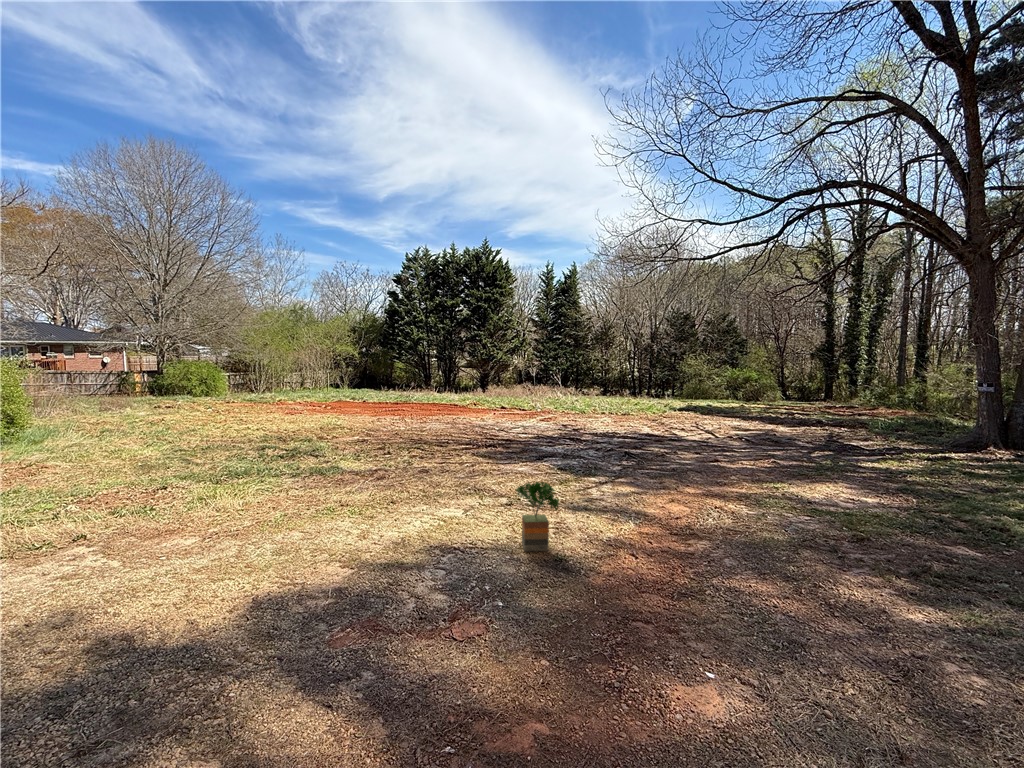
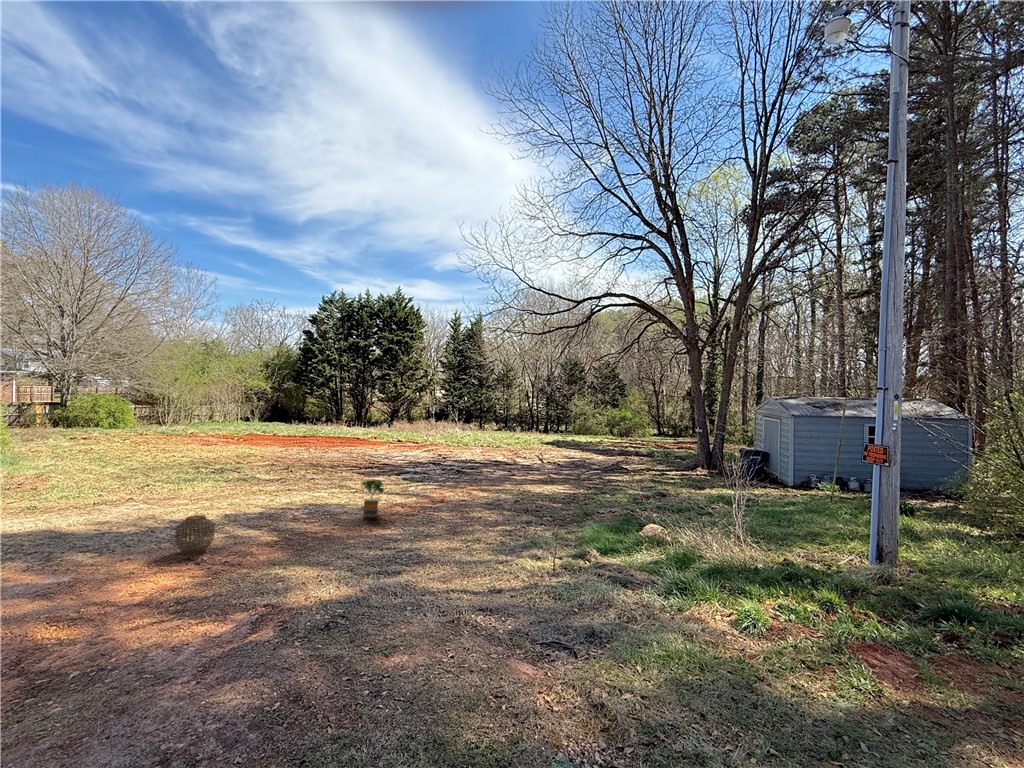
woven basket: none [156,588,247,687] -> present [175,515,215,554]

